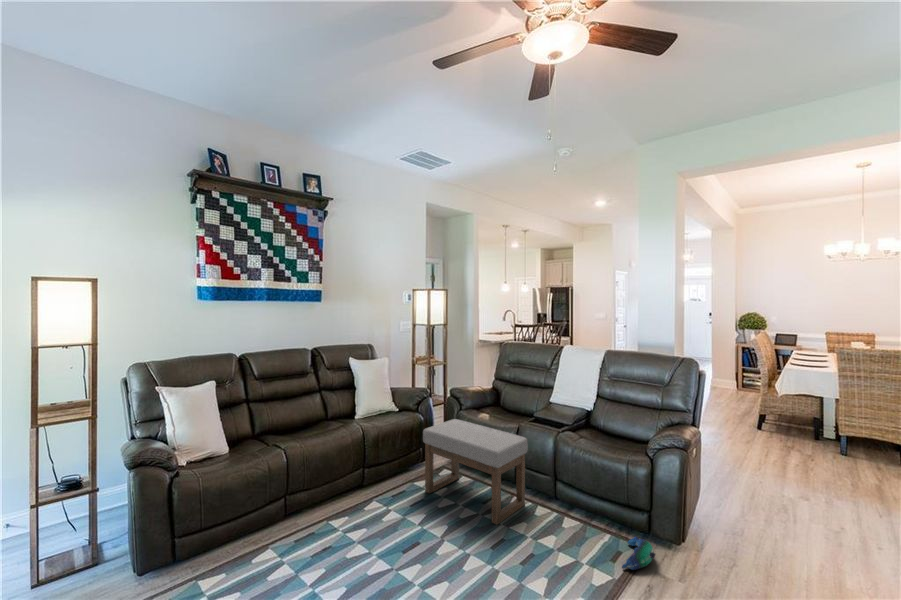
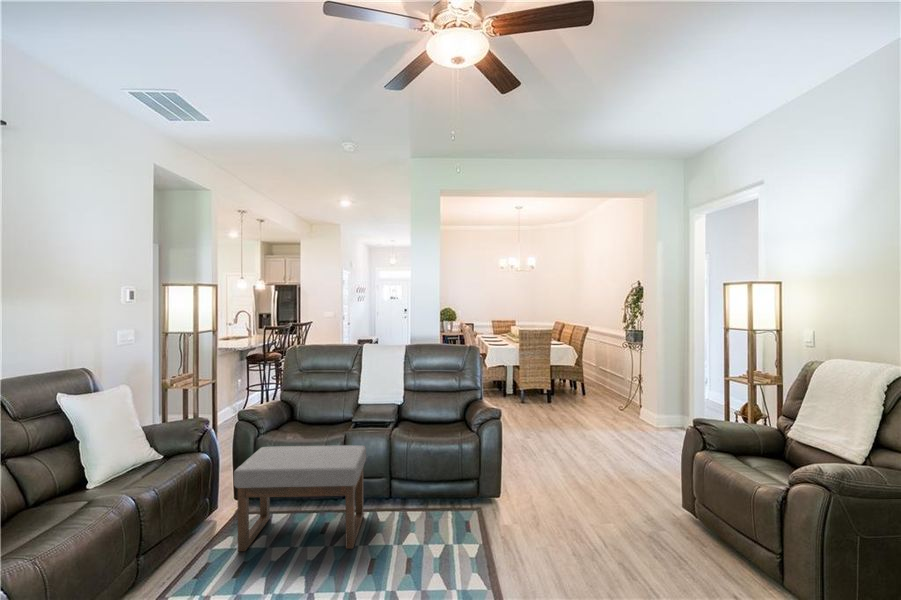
plush toy: present [622,537,656,570] -> none [467,503,497,534]

